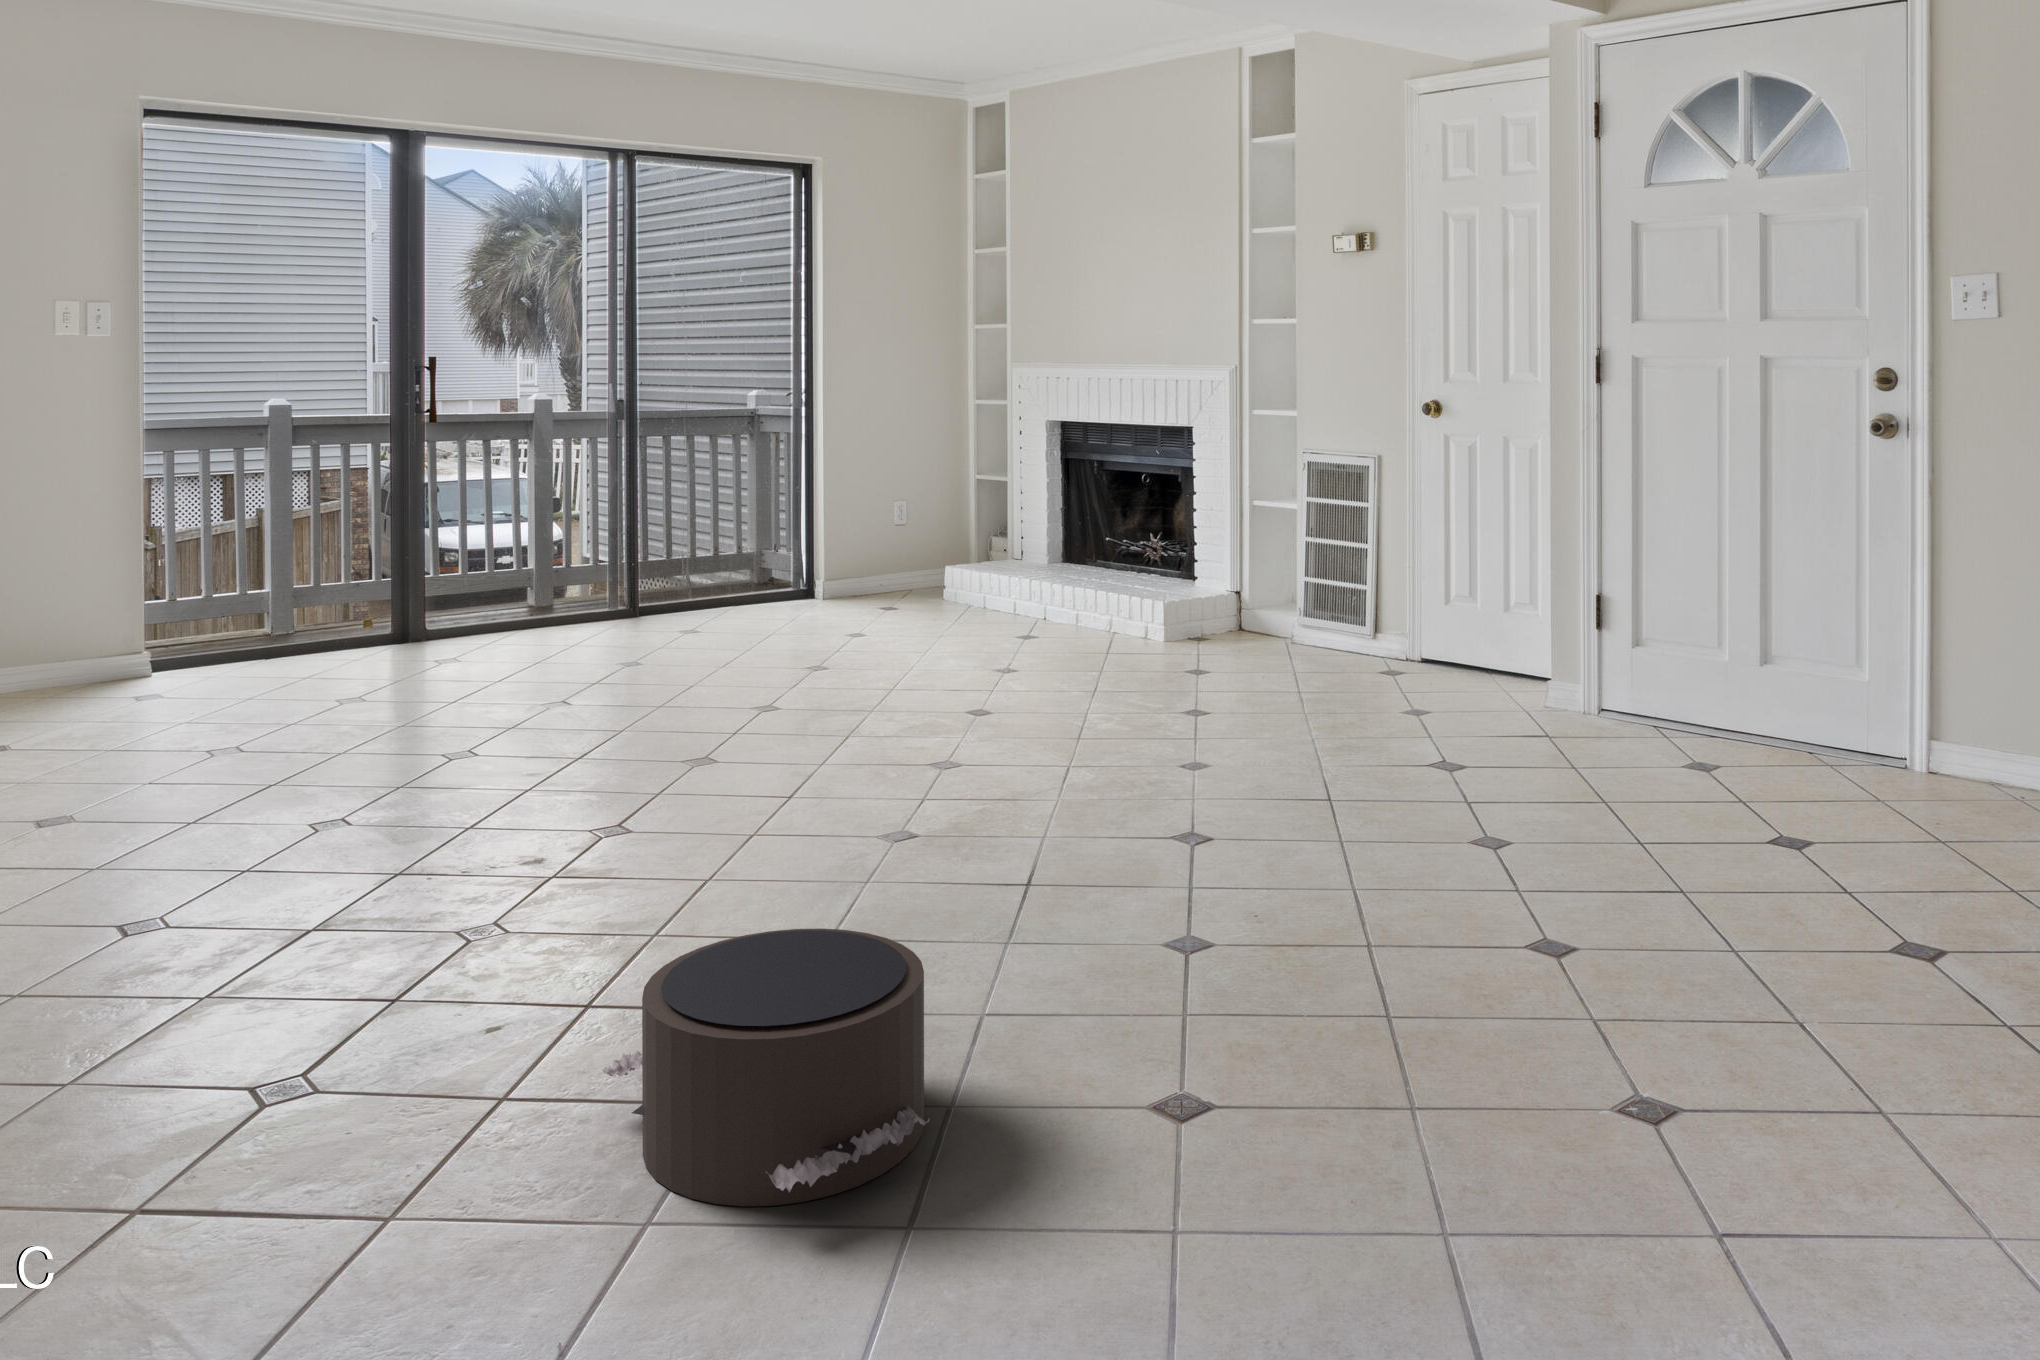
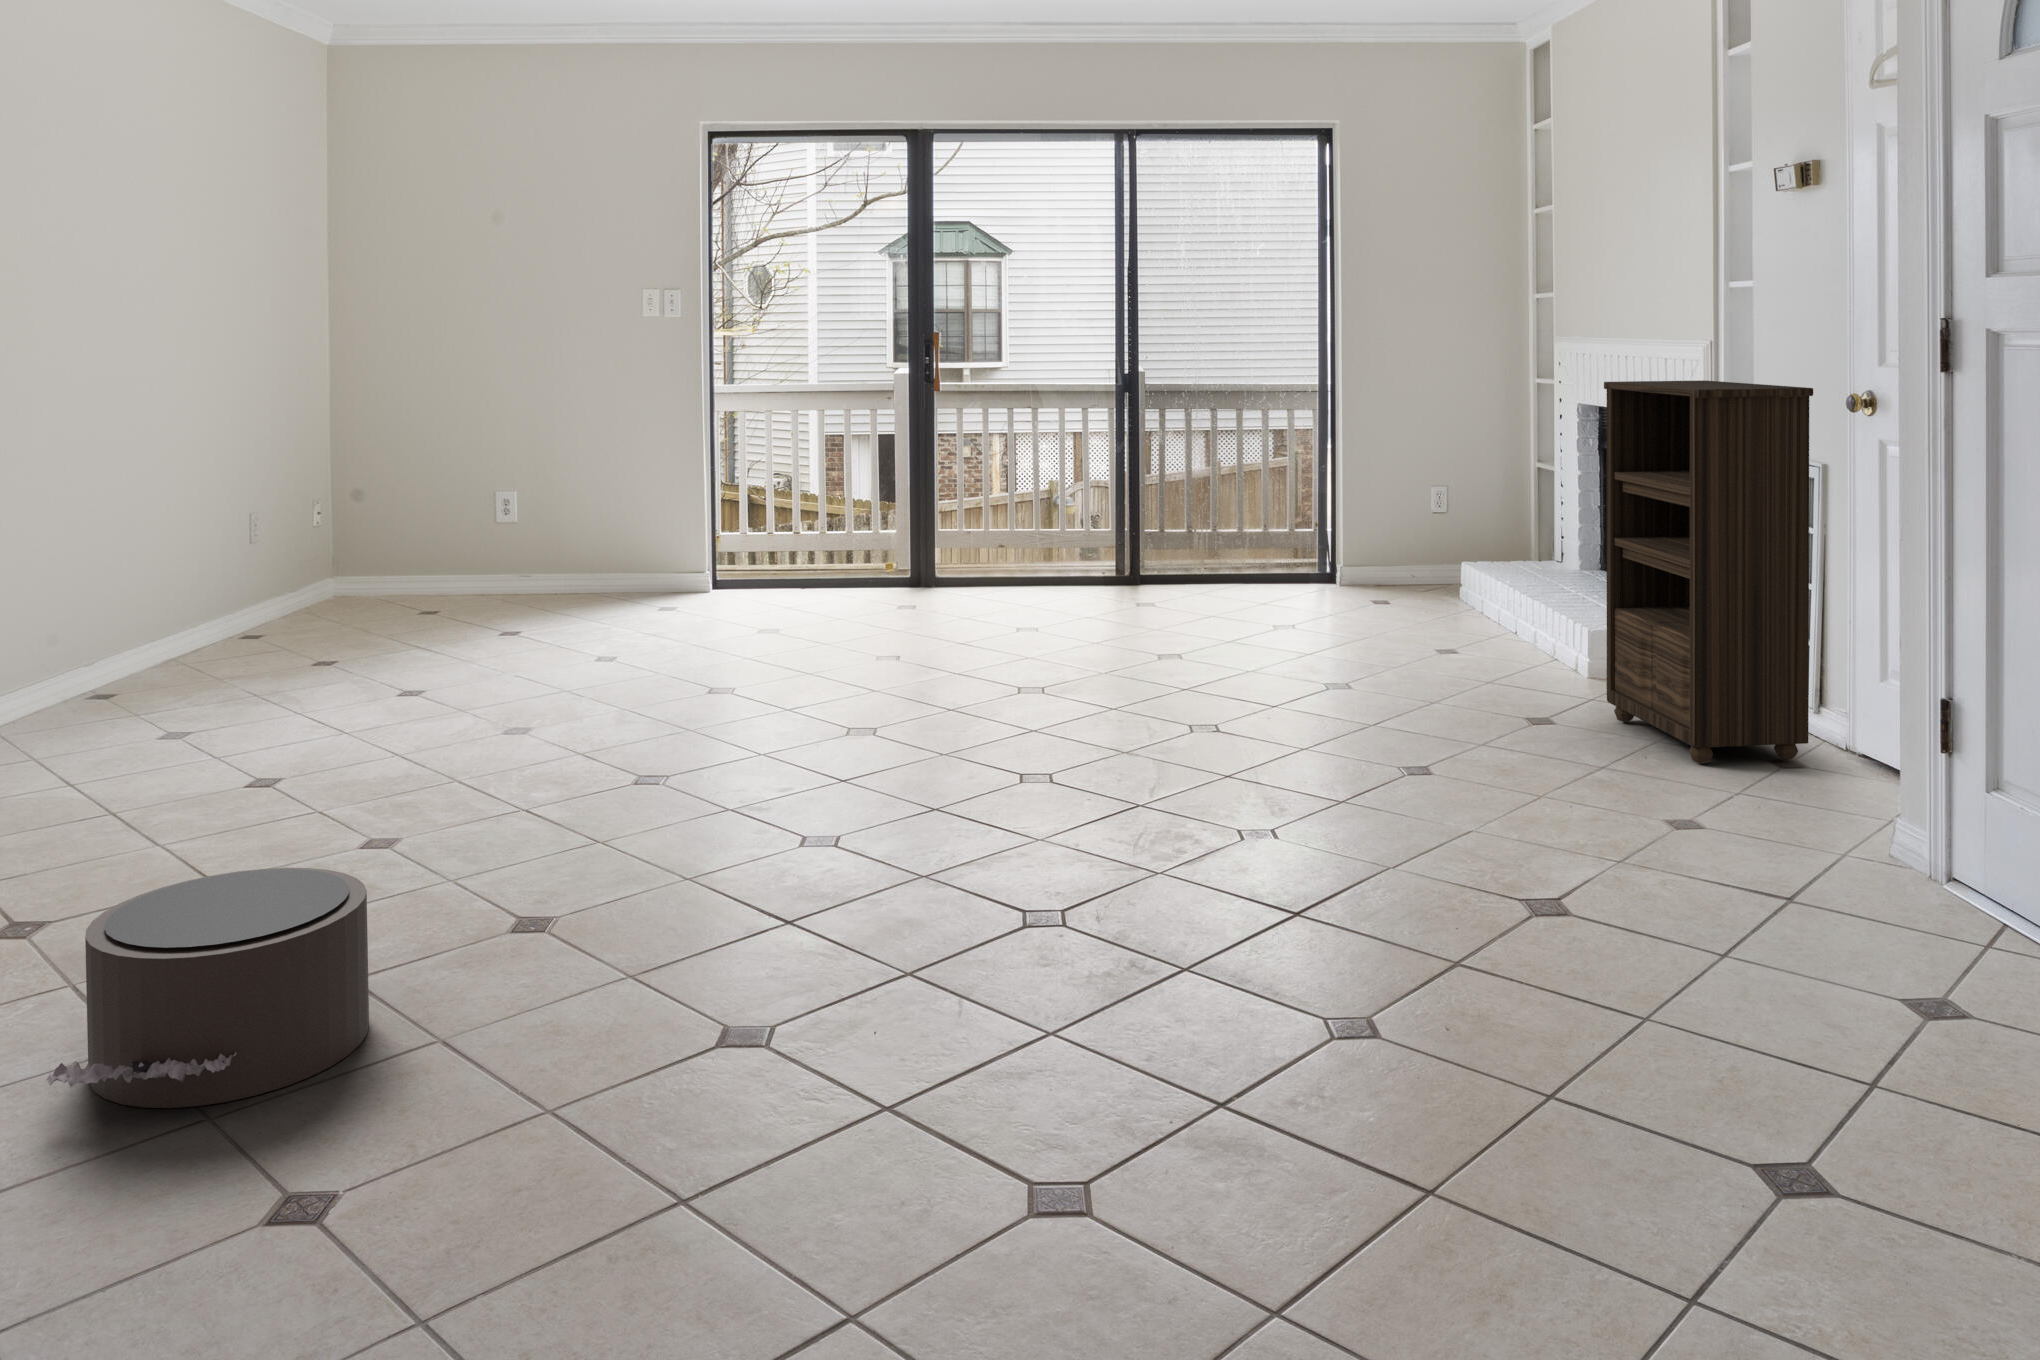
bookshelf: none [1234,396,1407,680] -> present [1604,381,1813,764]

